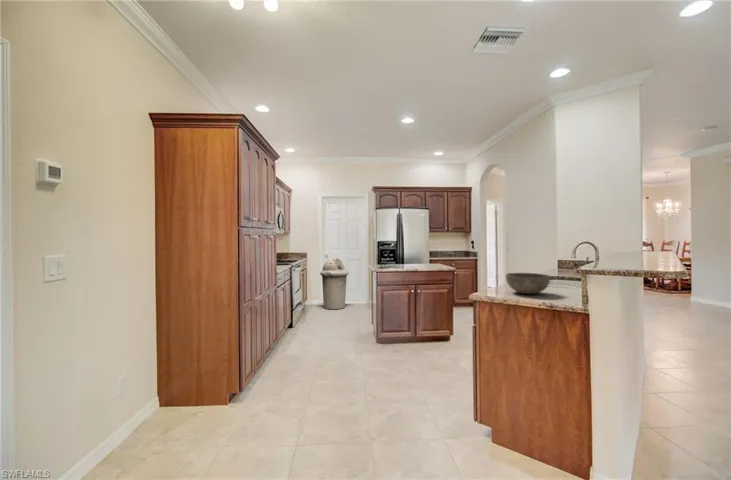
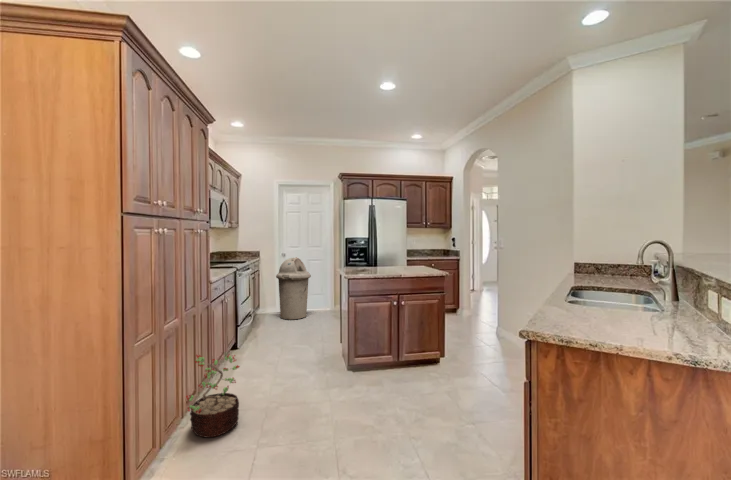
bowl: present [506,273,550,294] -> none [578,292,663,331]
decorative plant: none [267,319,301,375] -> present [186,354,240,437]

